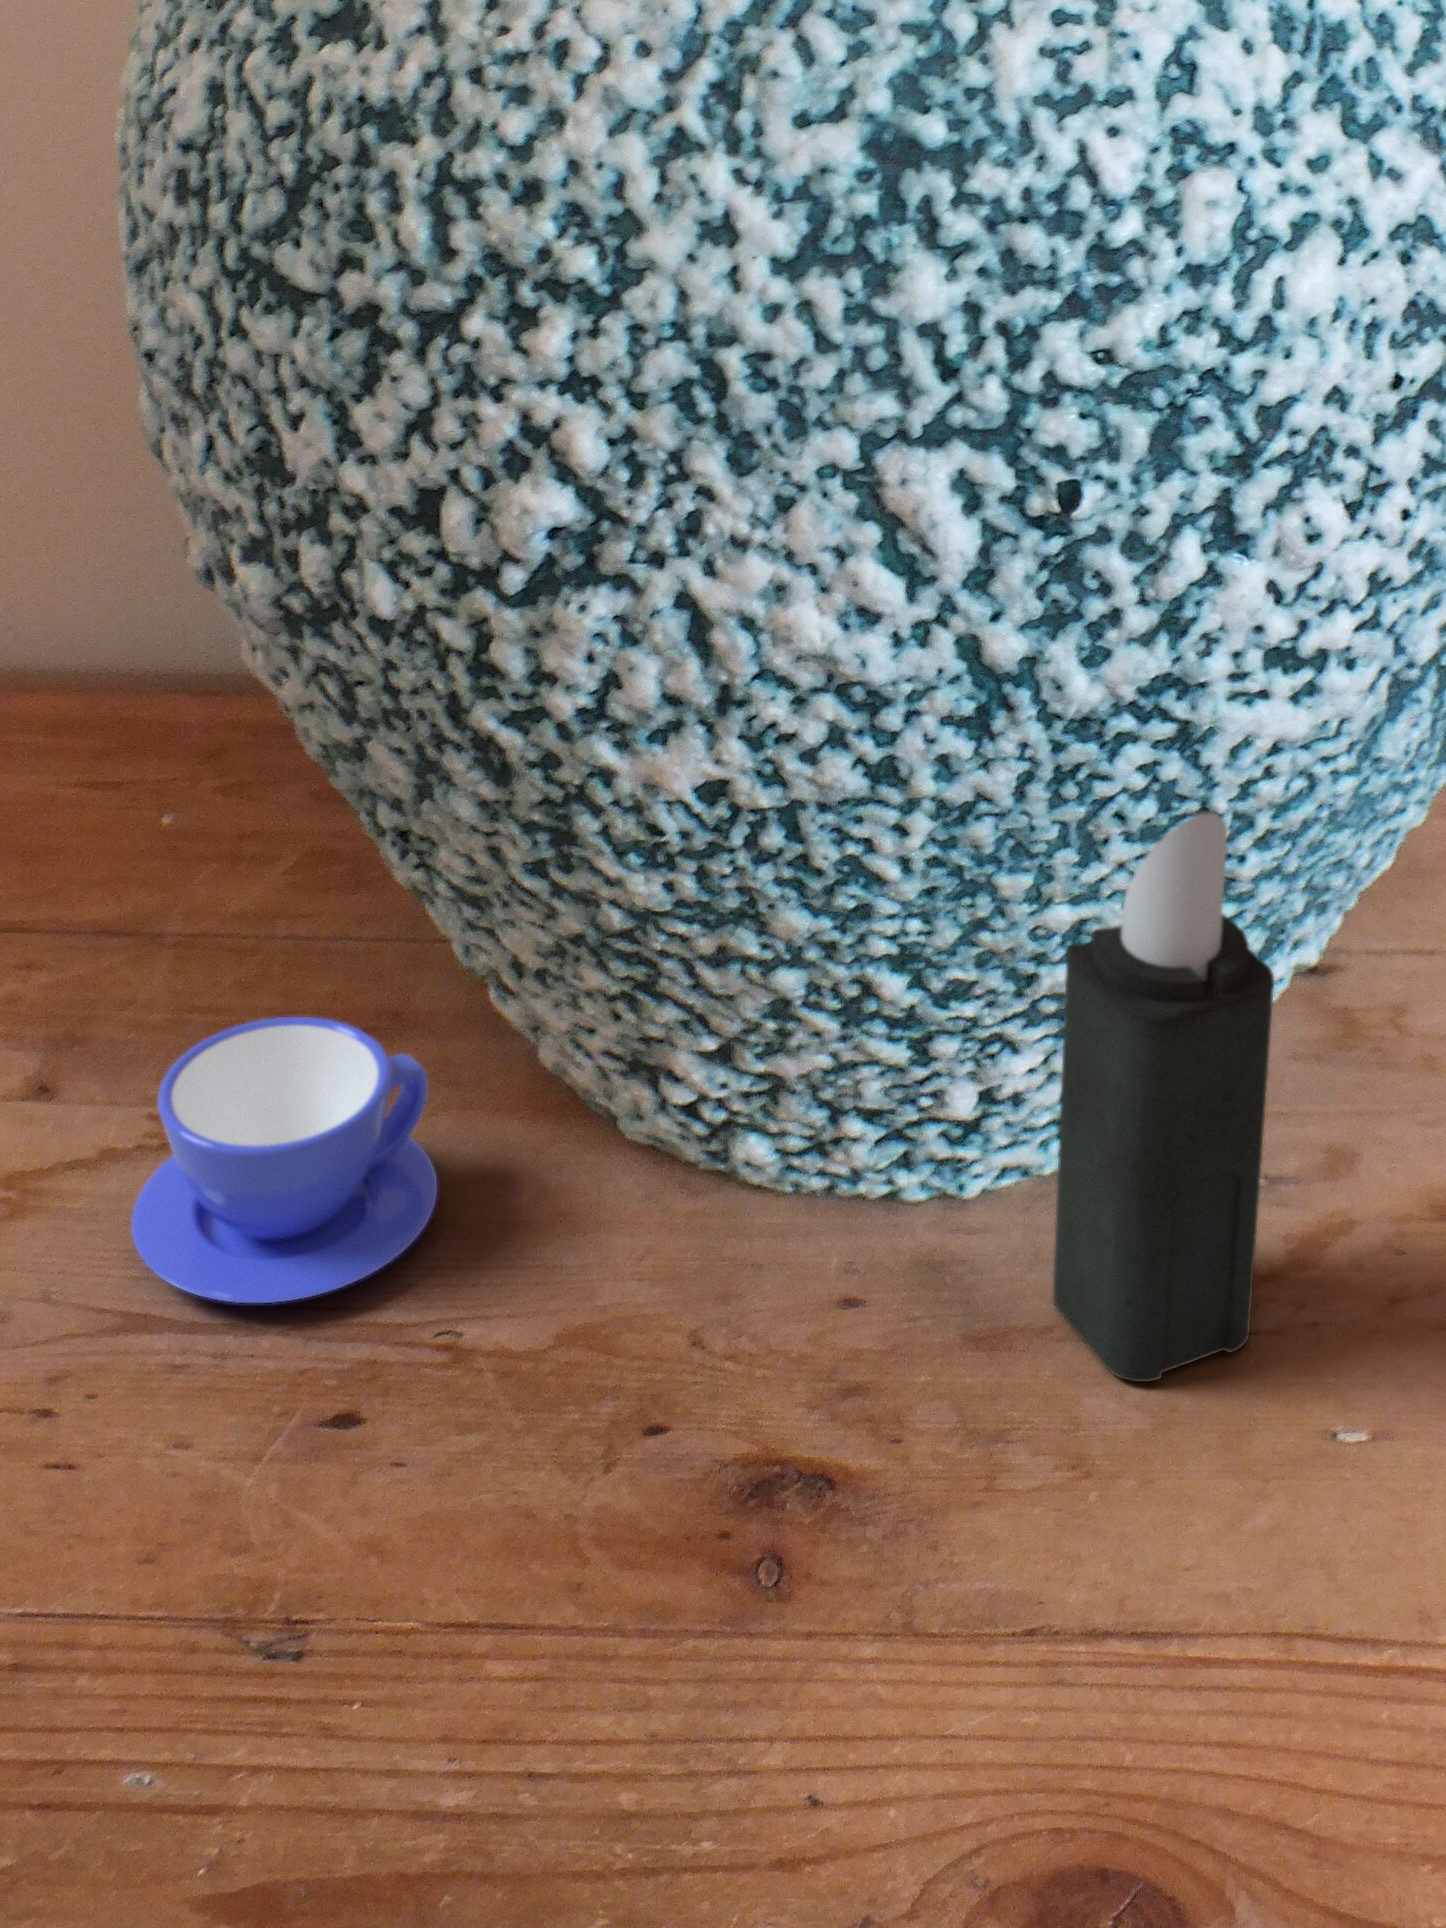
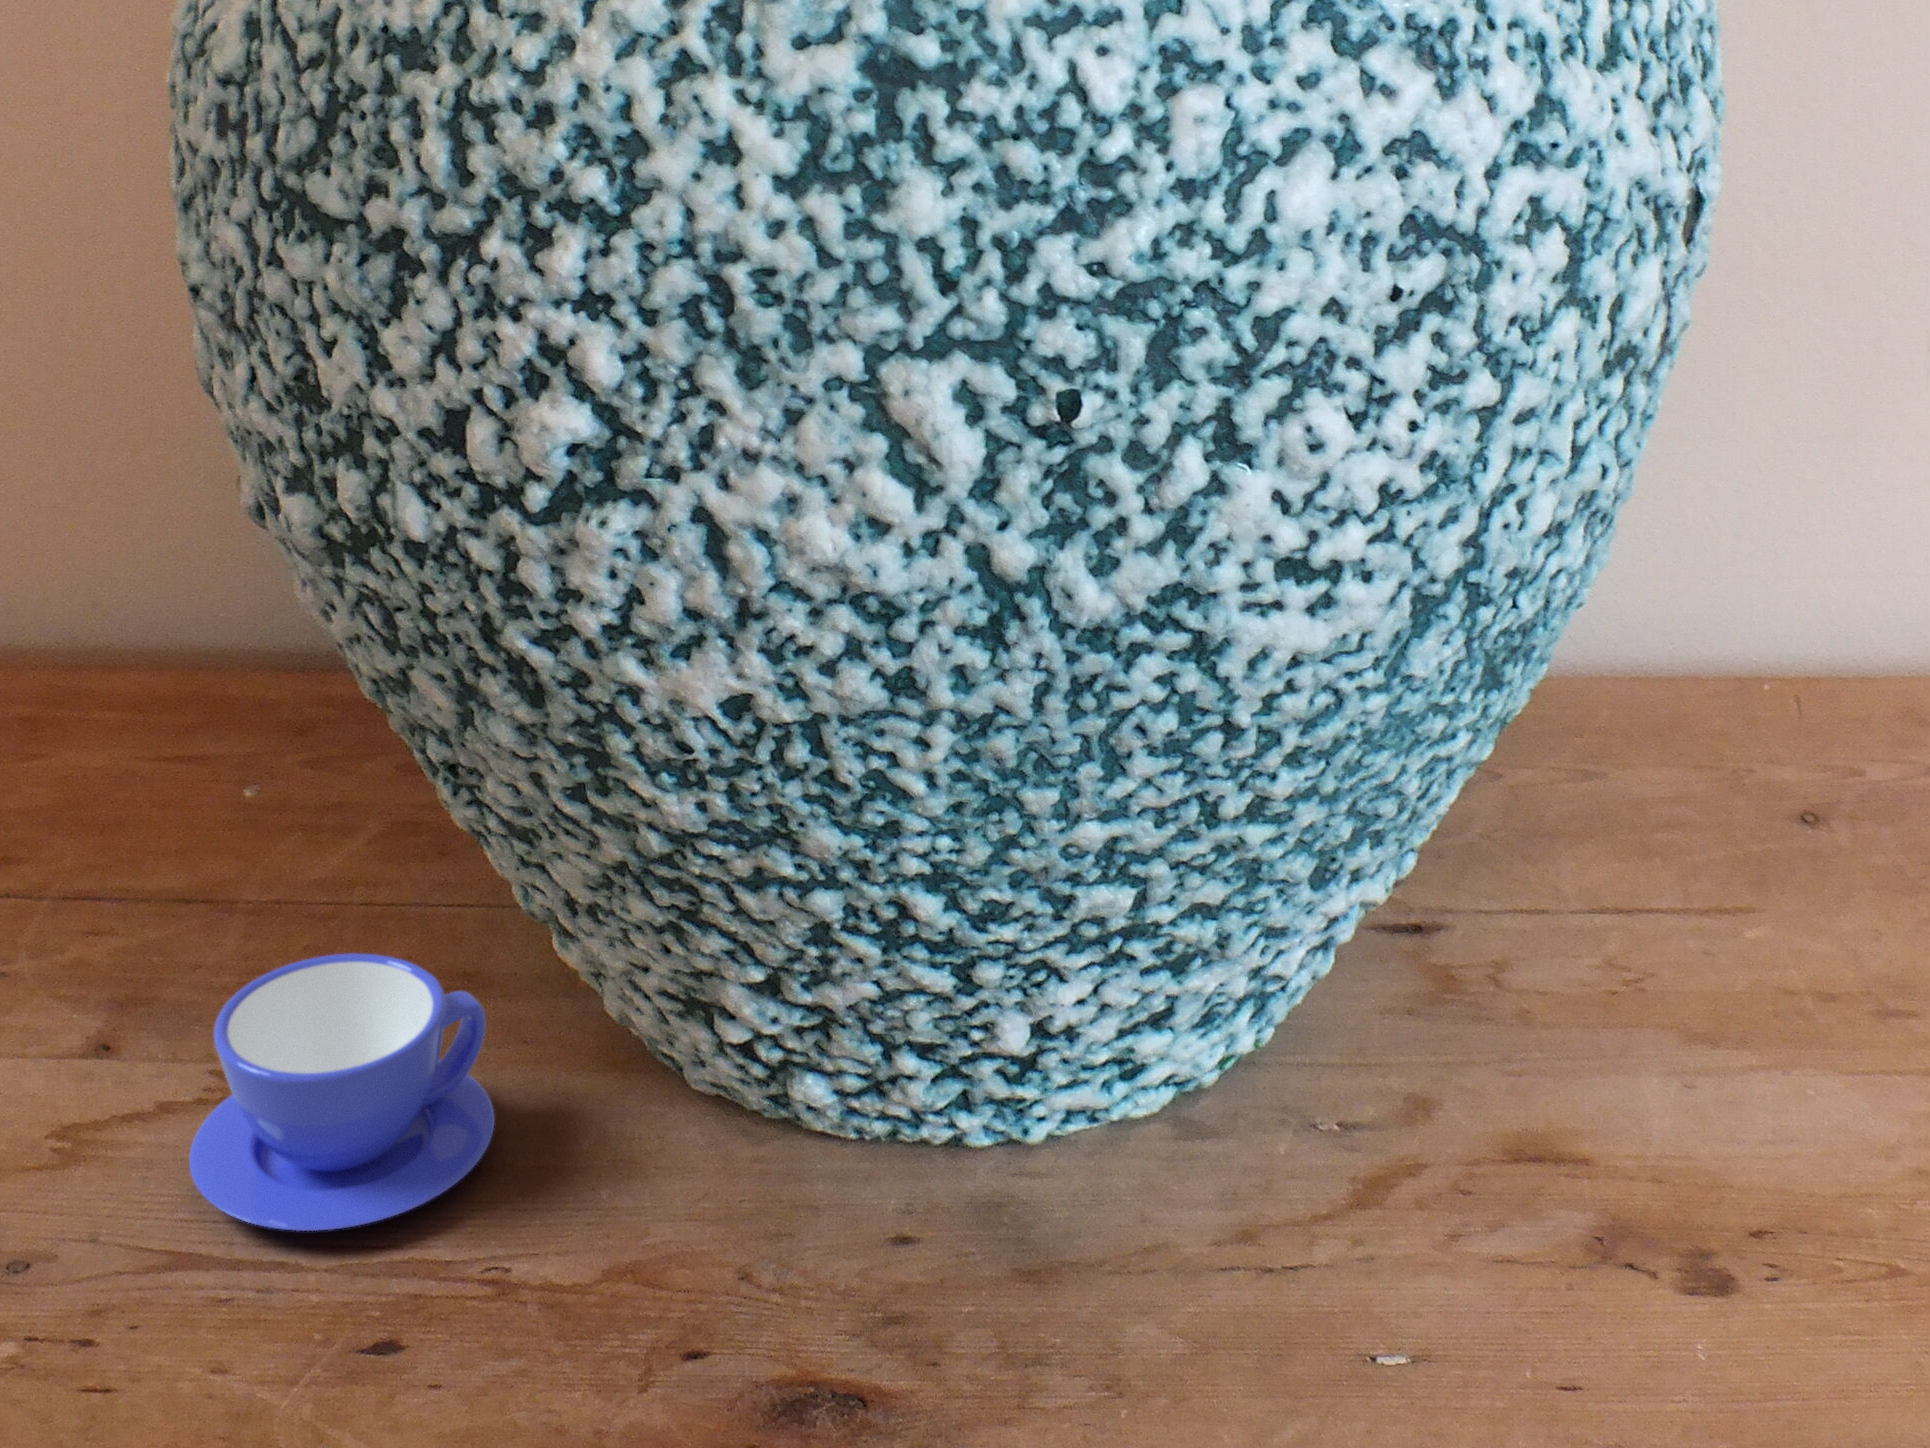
candle: present [1053,813,1274,1382] -> none [1103,498,1309,1308]

